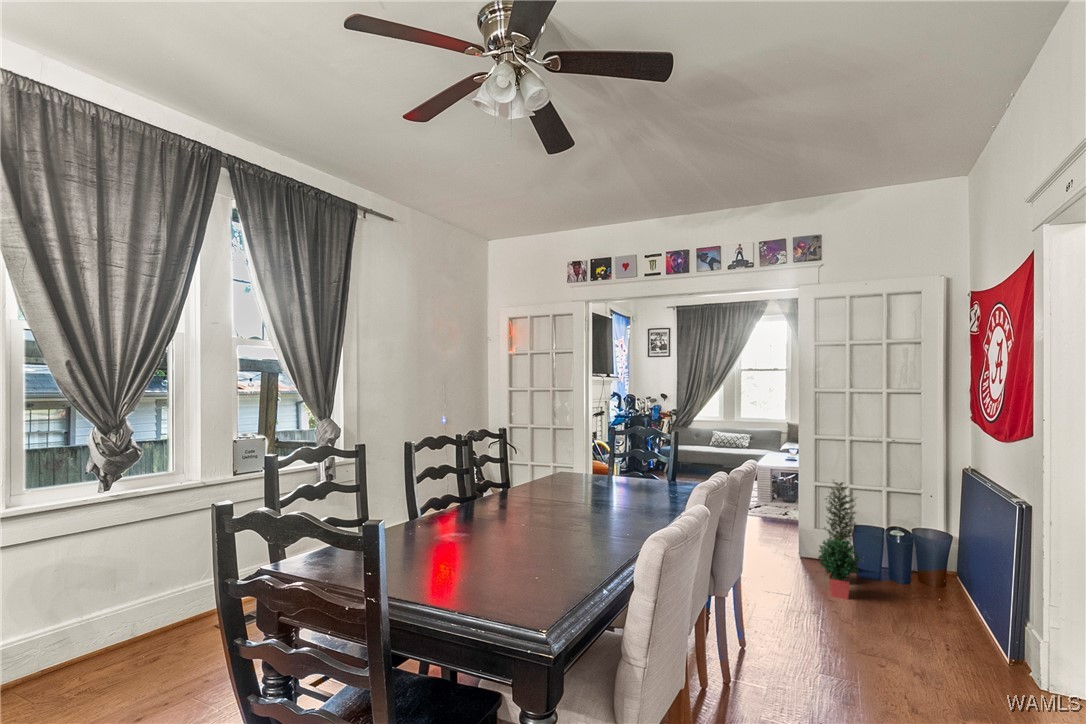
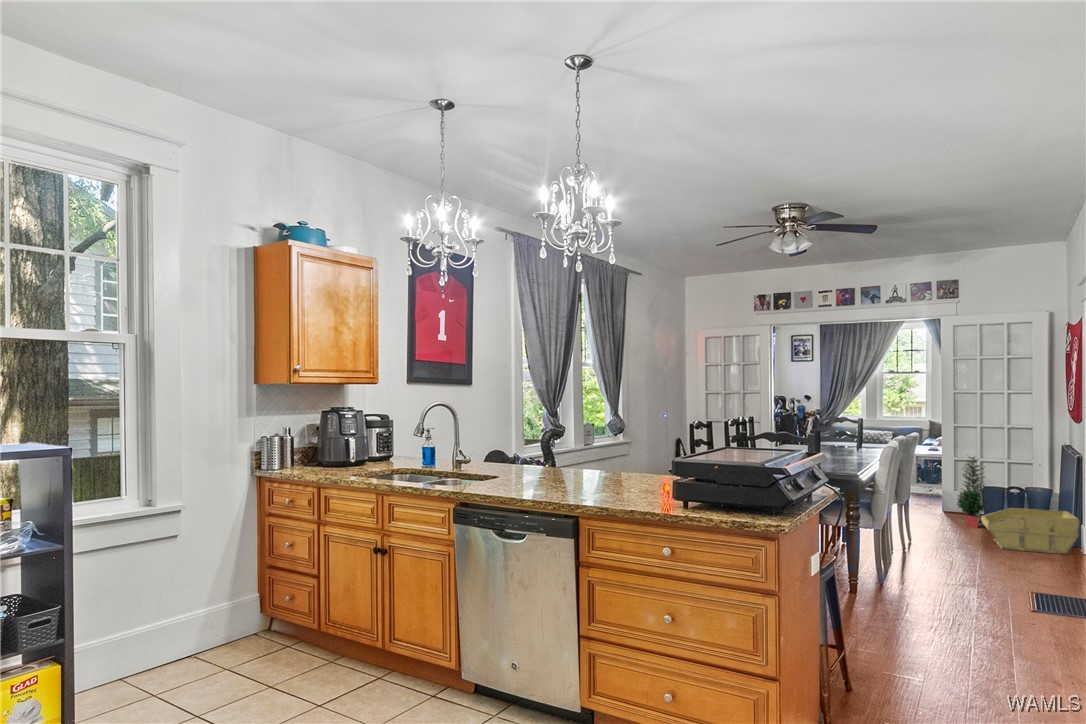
storage bin: none [856,585,1033,687] -> present [981,508,1080,554]

